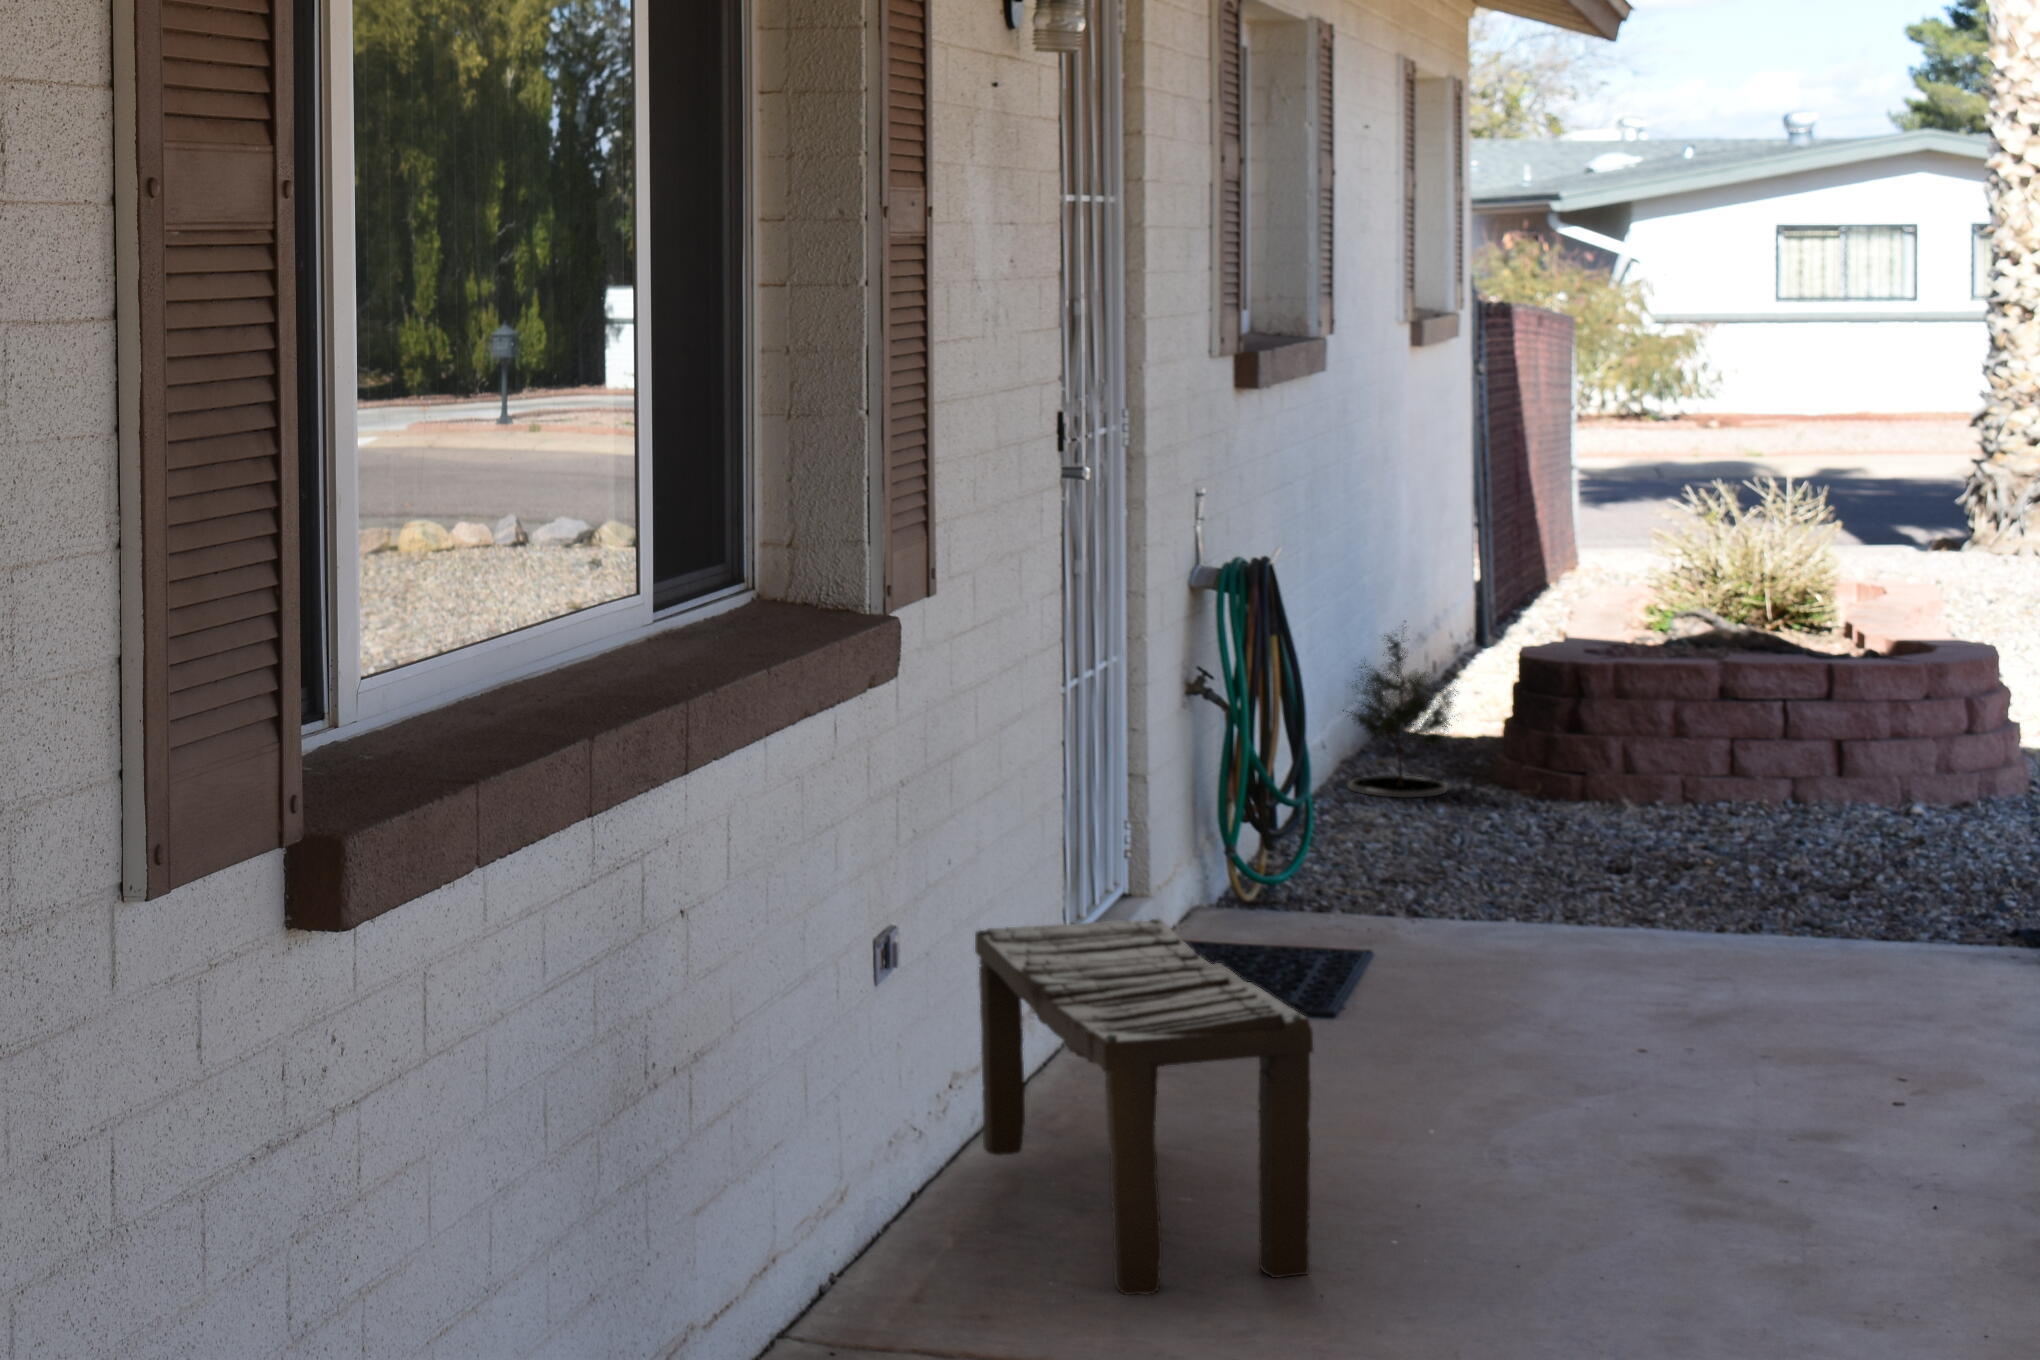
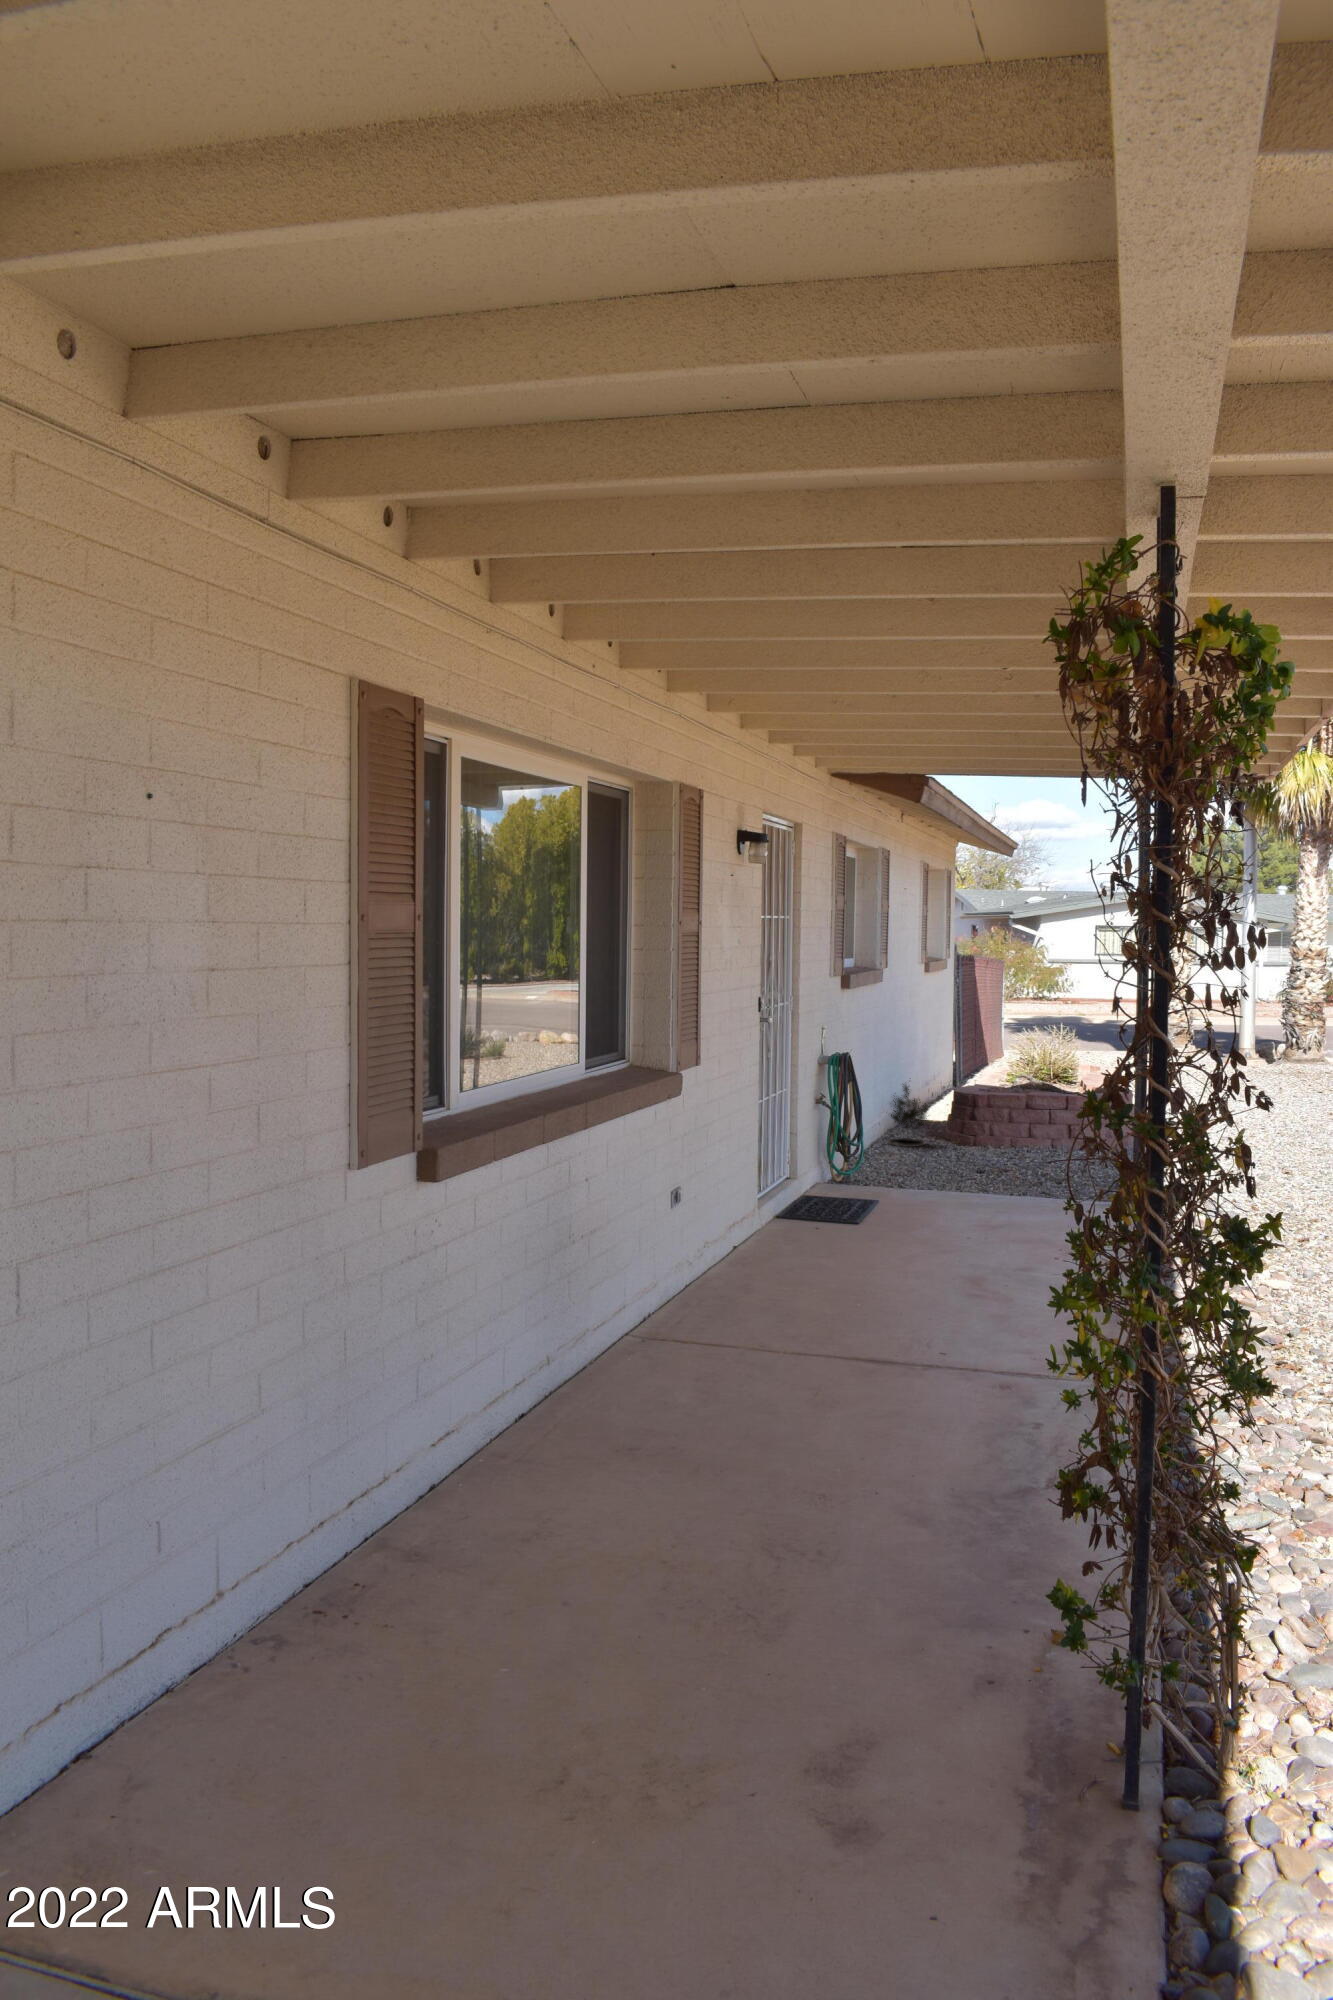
bench: present [975,918,1313,1295] -> none [713,1186,826,1321]

